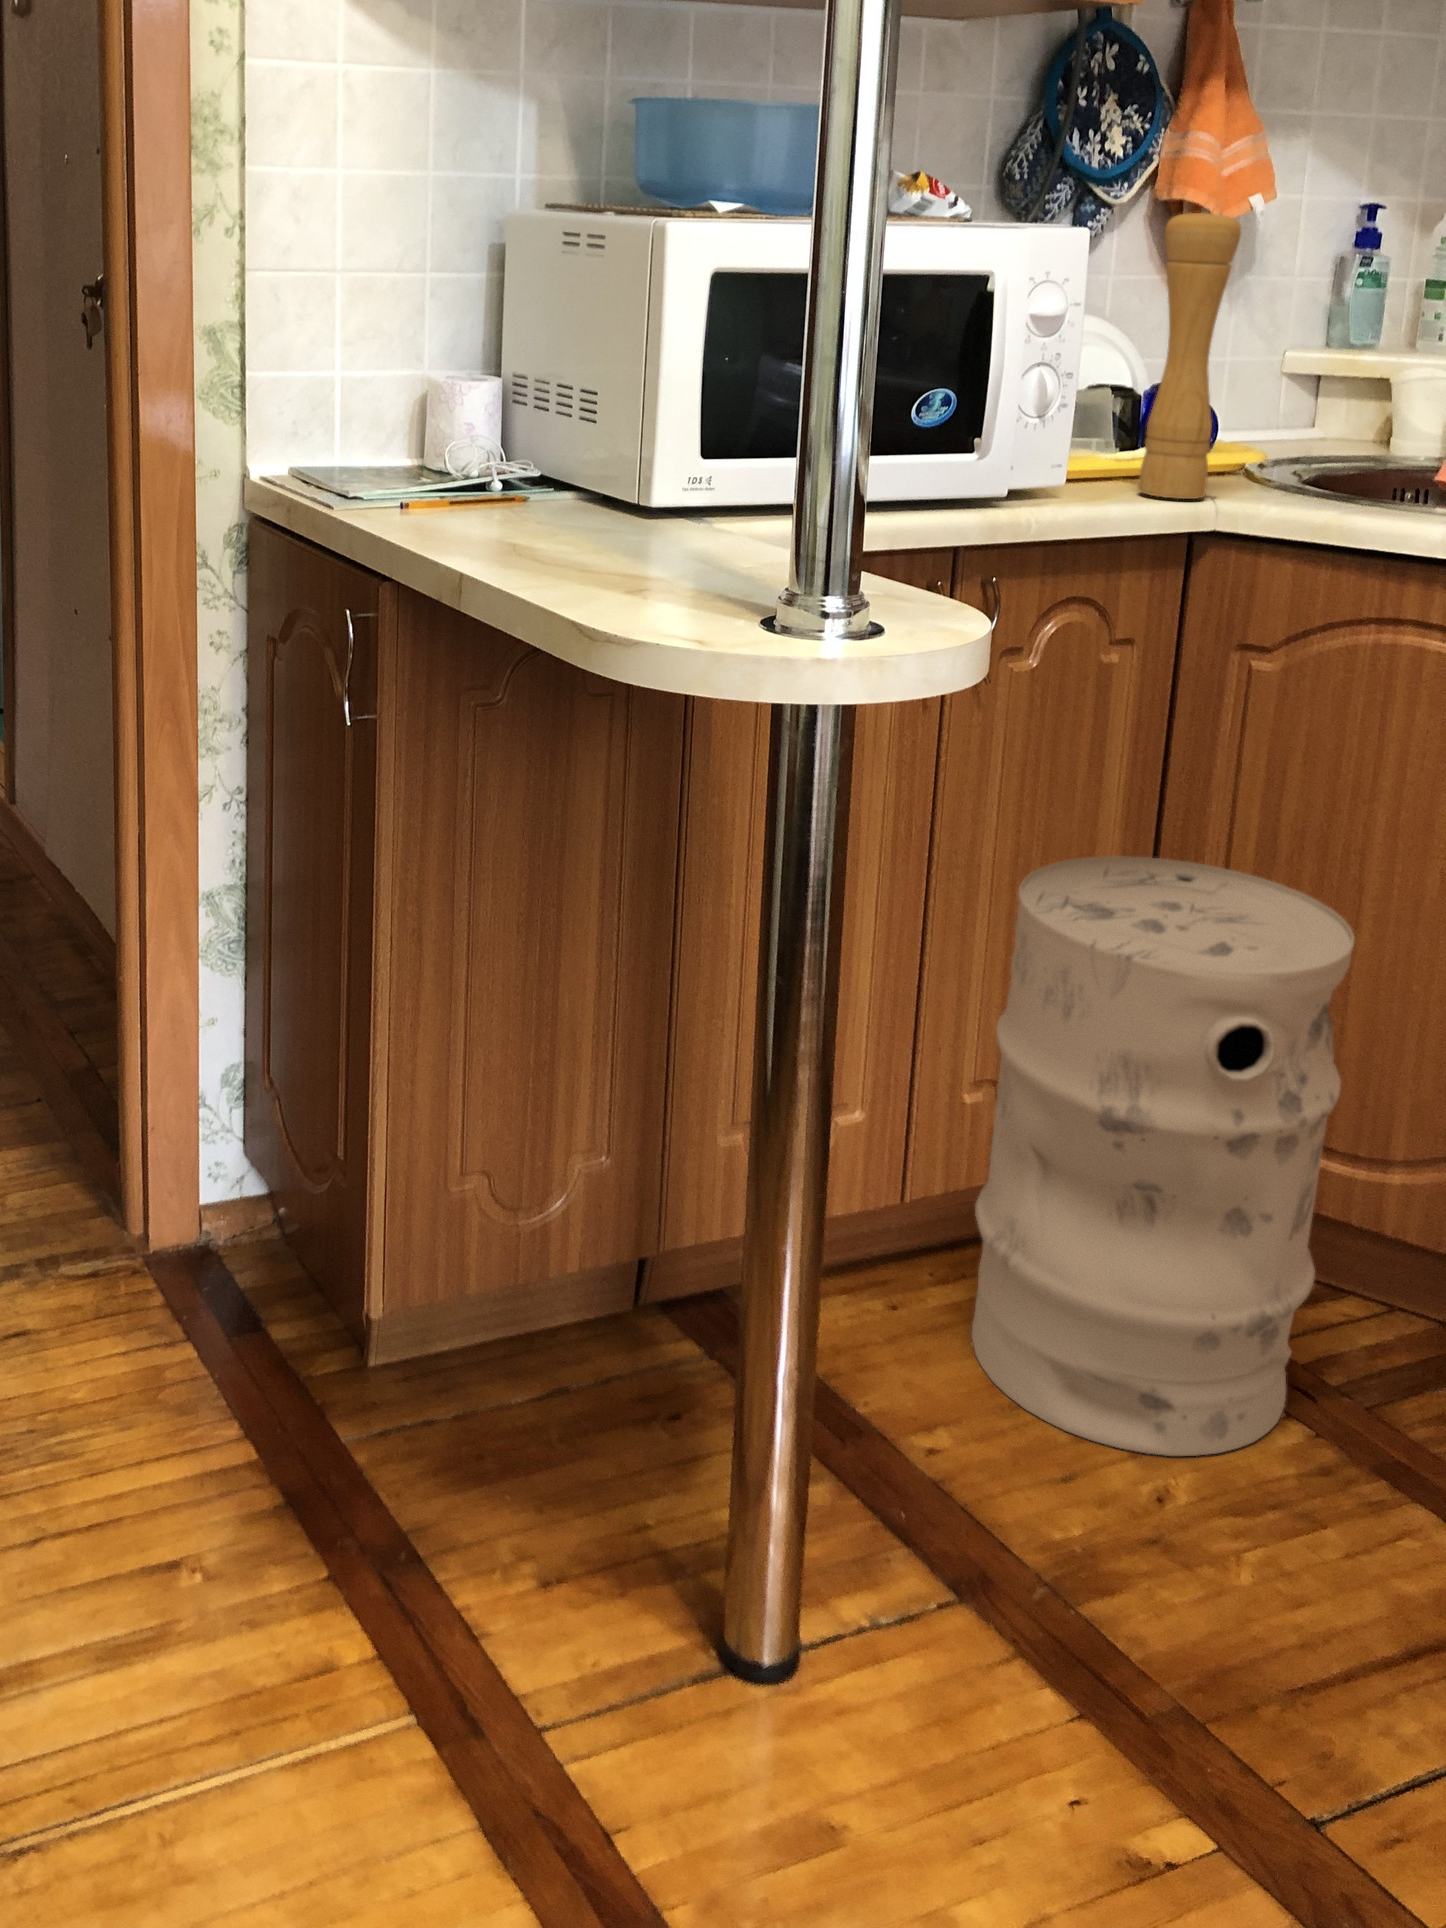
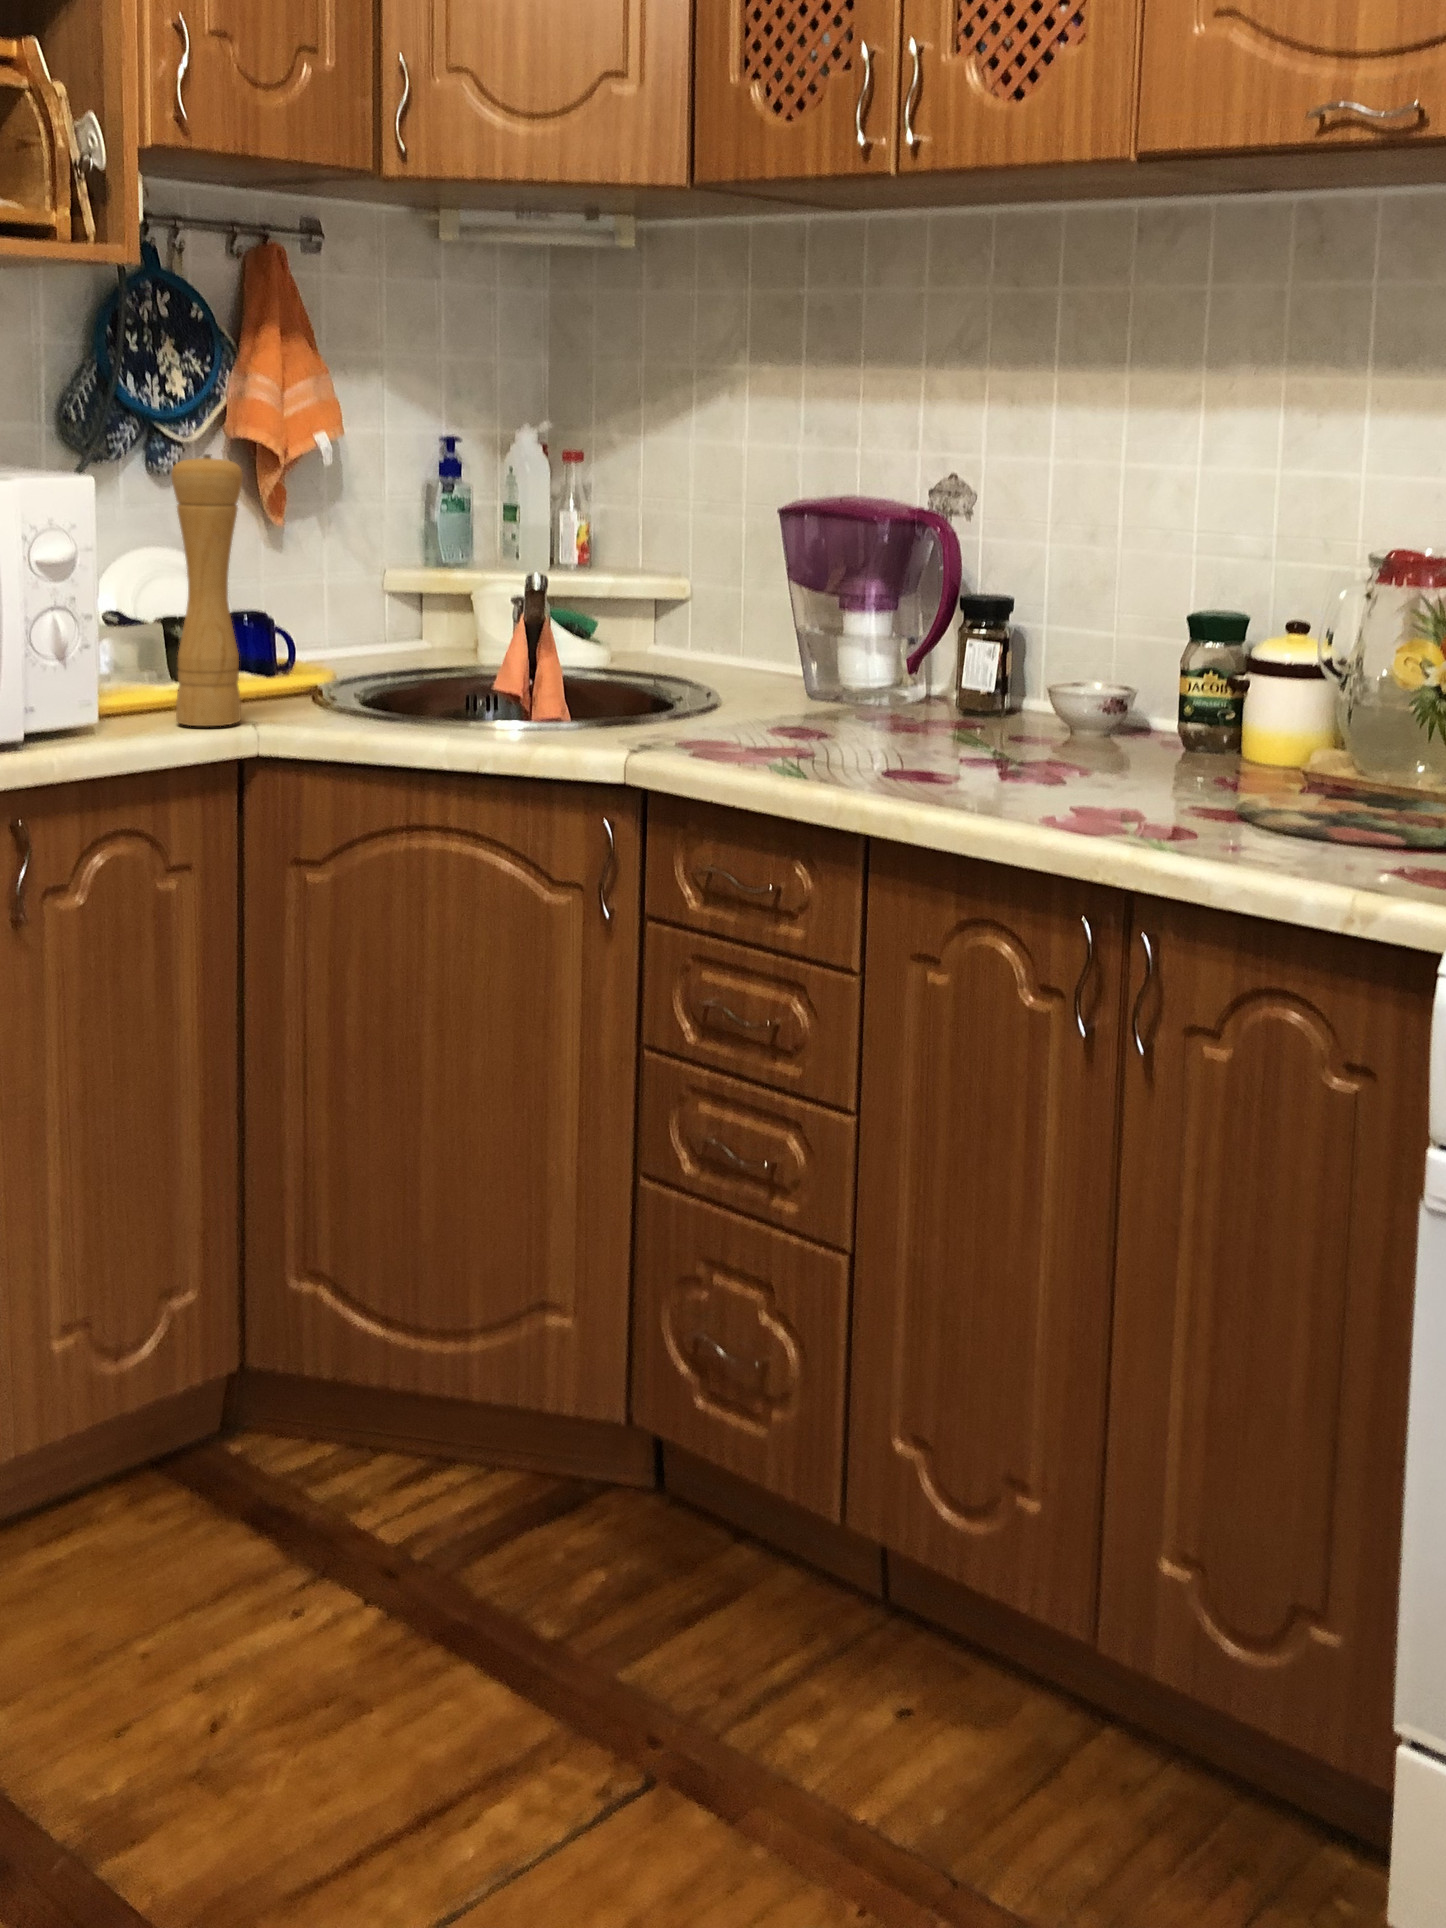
trash can: present [972,856,1354,1456] -> none [47,1074,380,1677]

